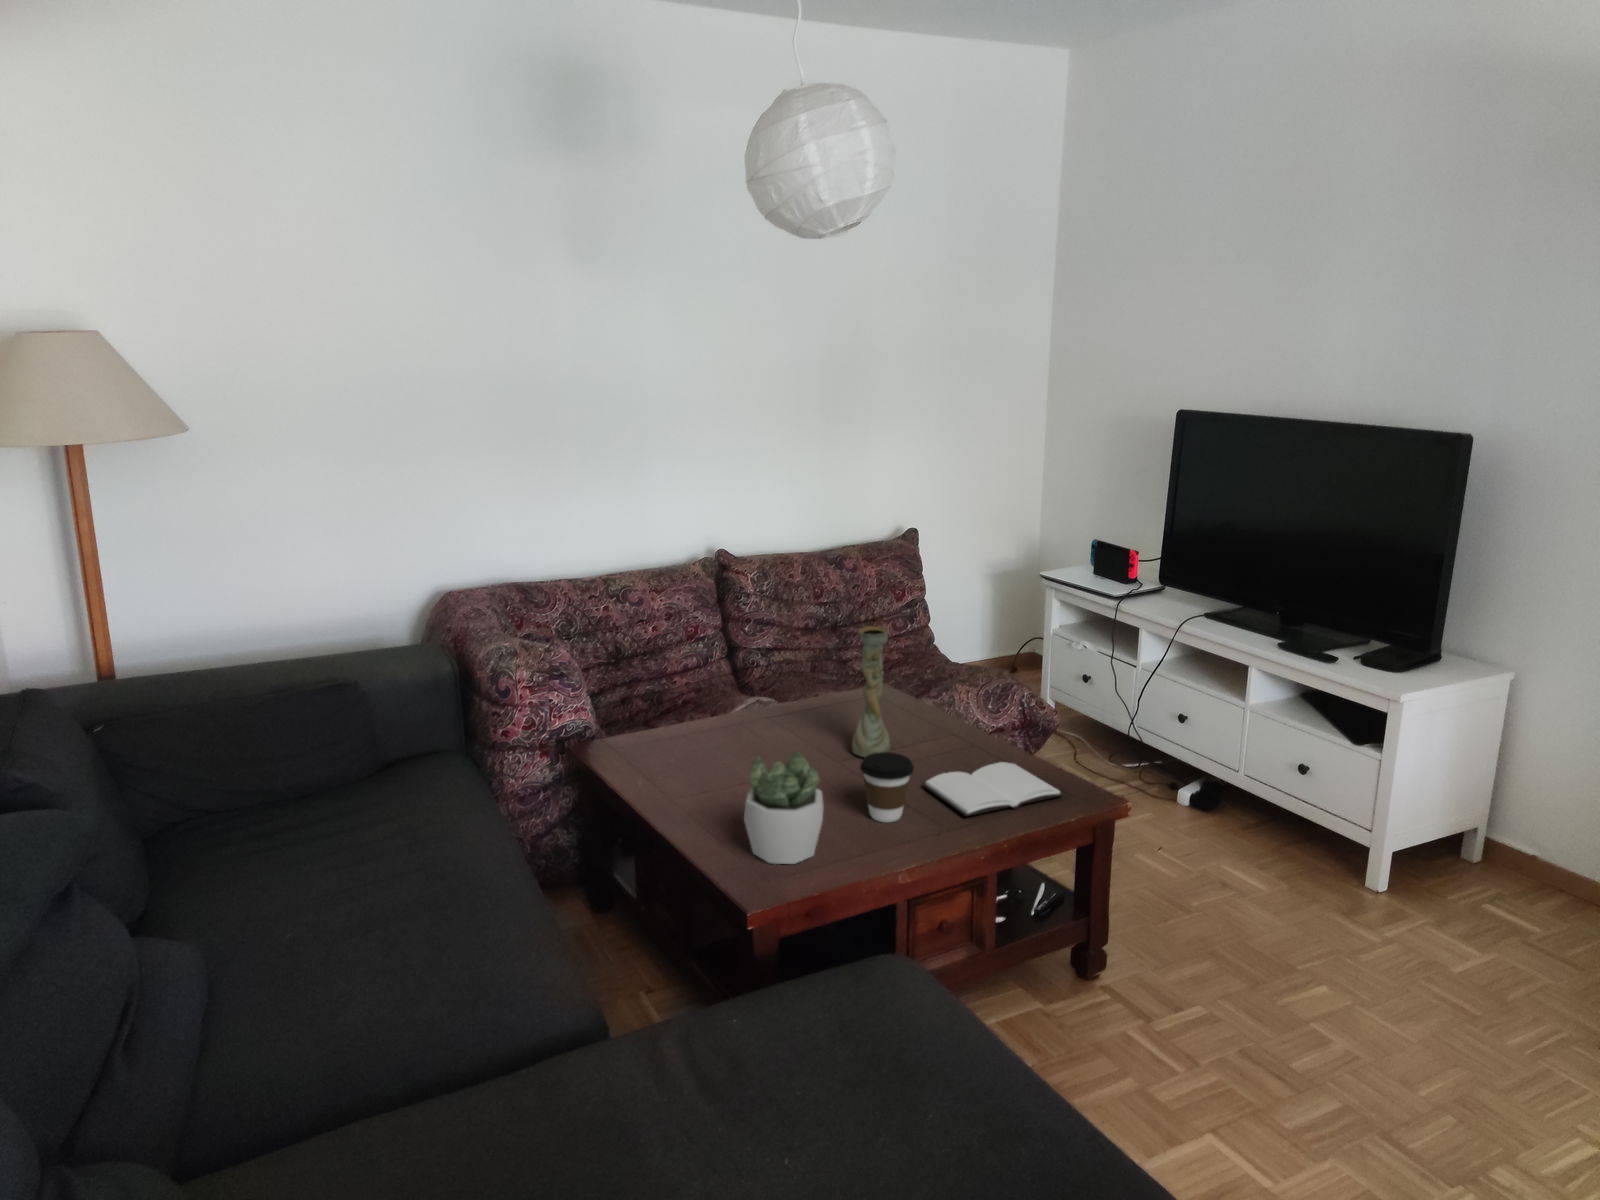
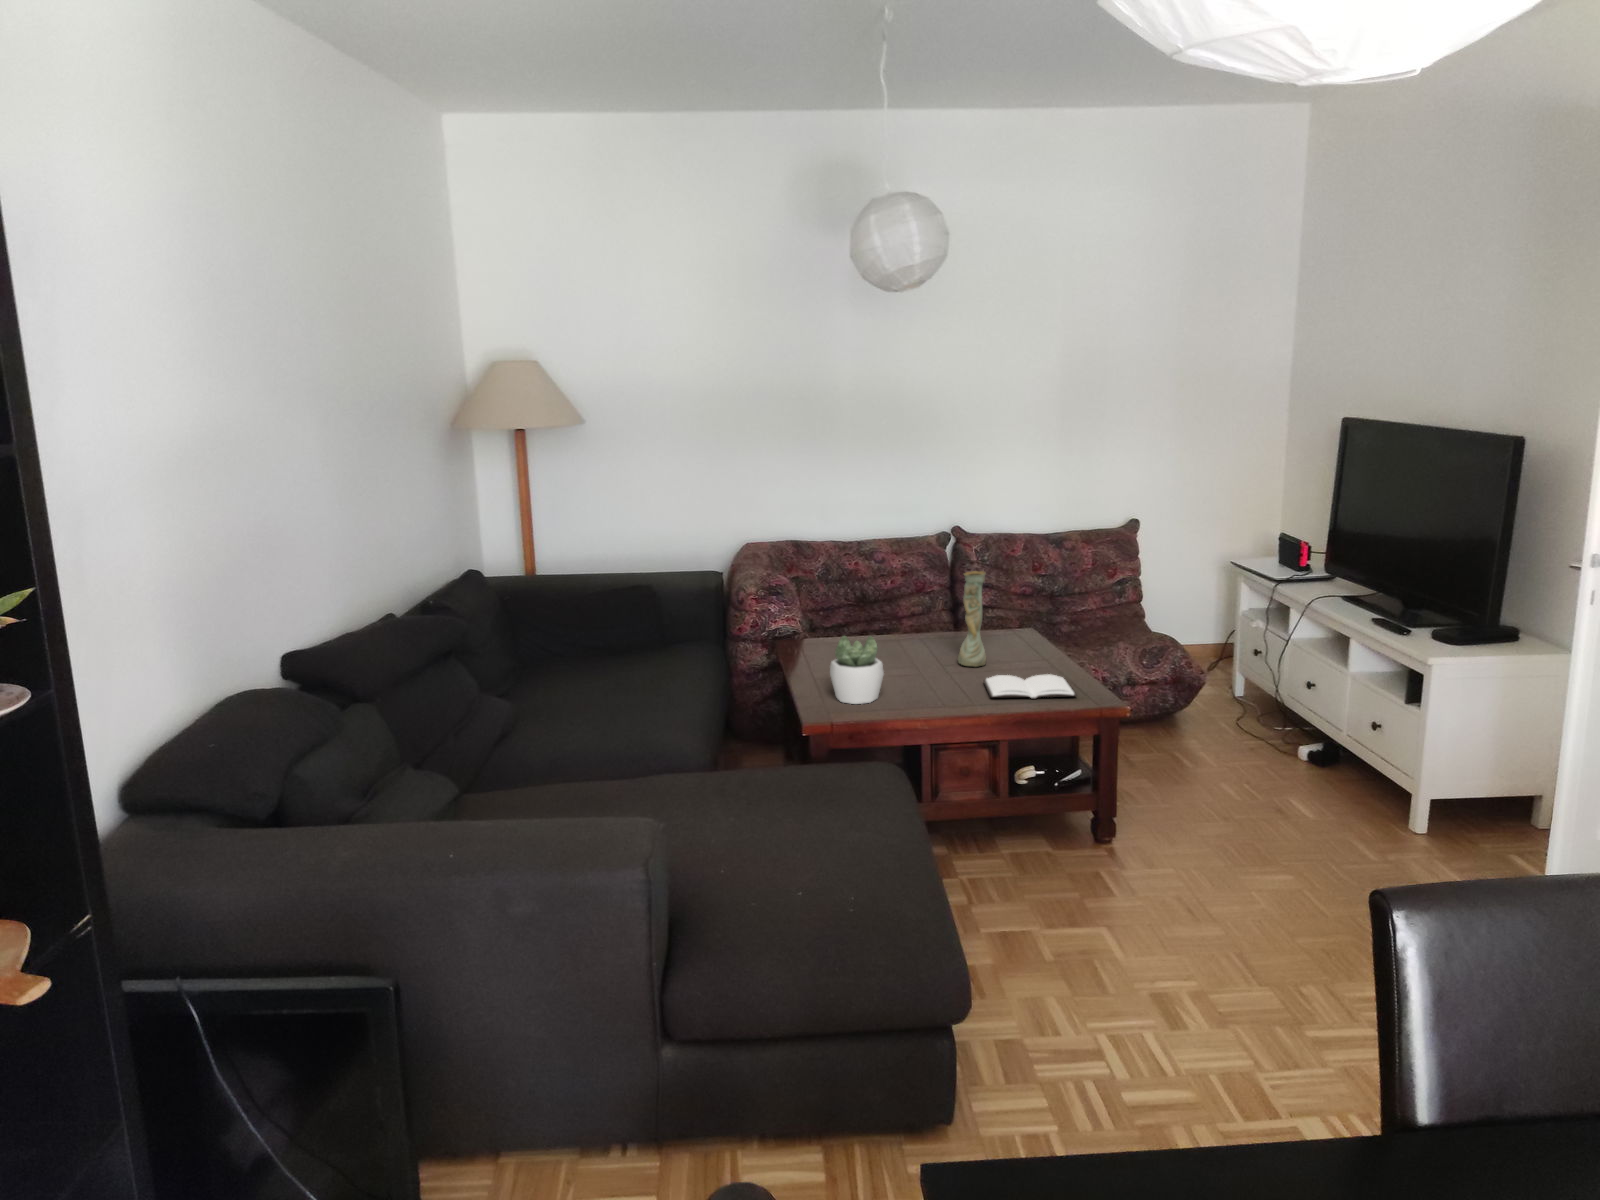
coffee cup: present [860,752,914,822] -> none [921,649,958,695]

